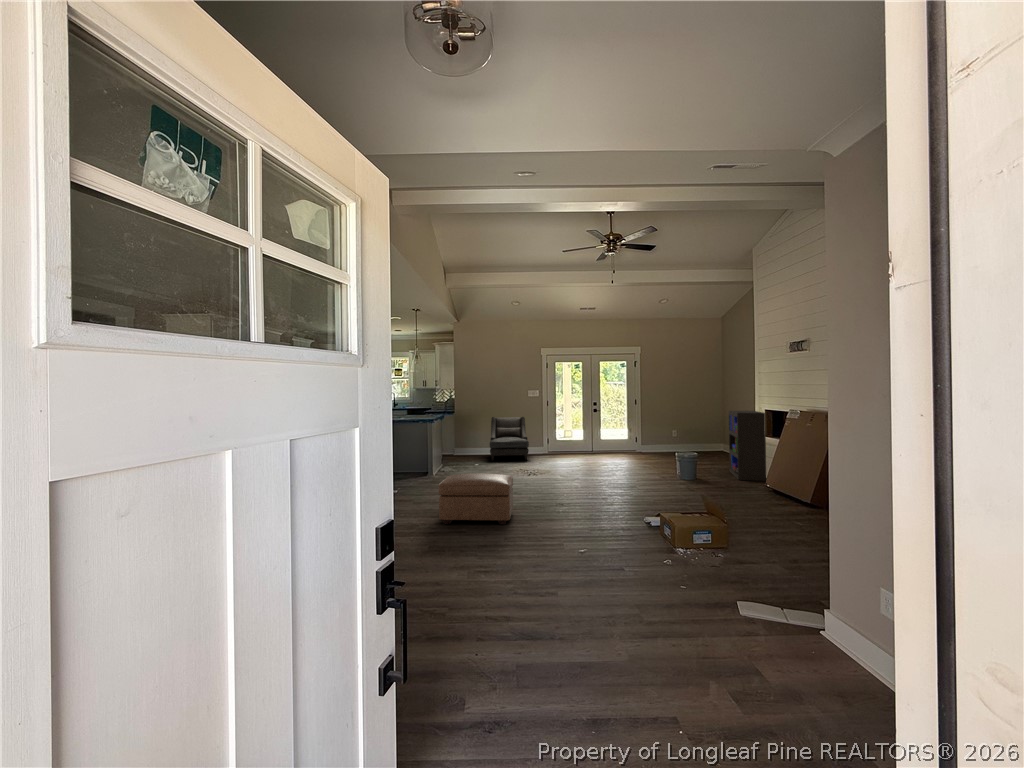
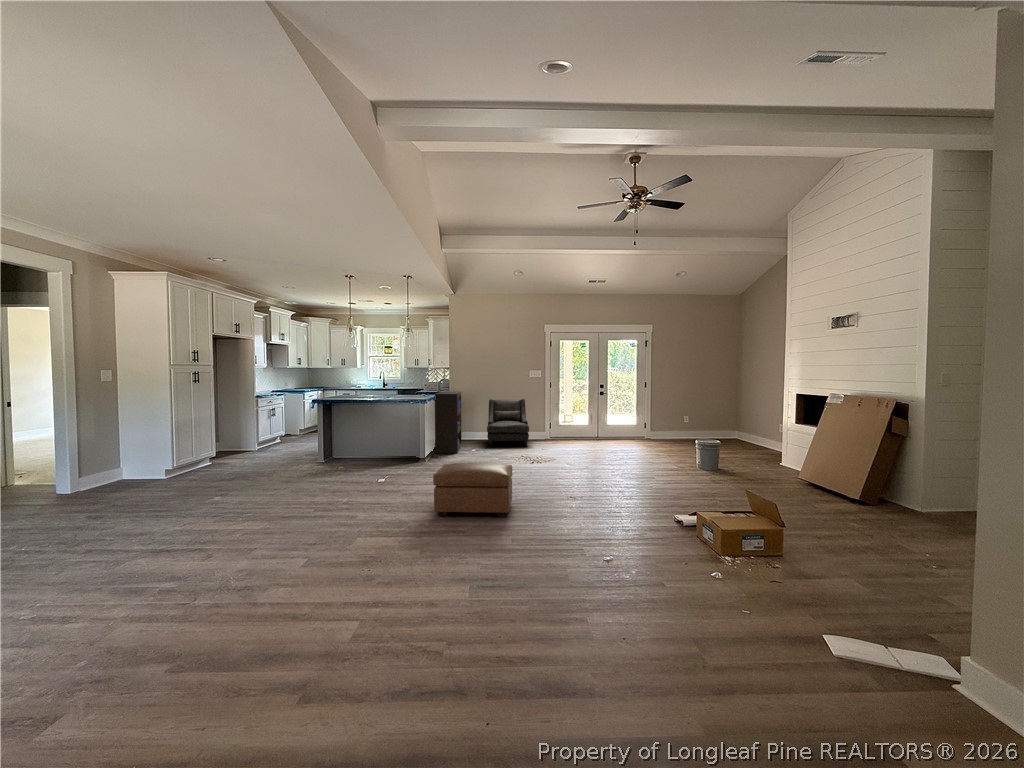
bookshelf: present [729,411,766,481] -> present [435,392,461,453]

